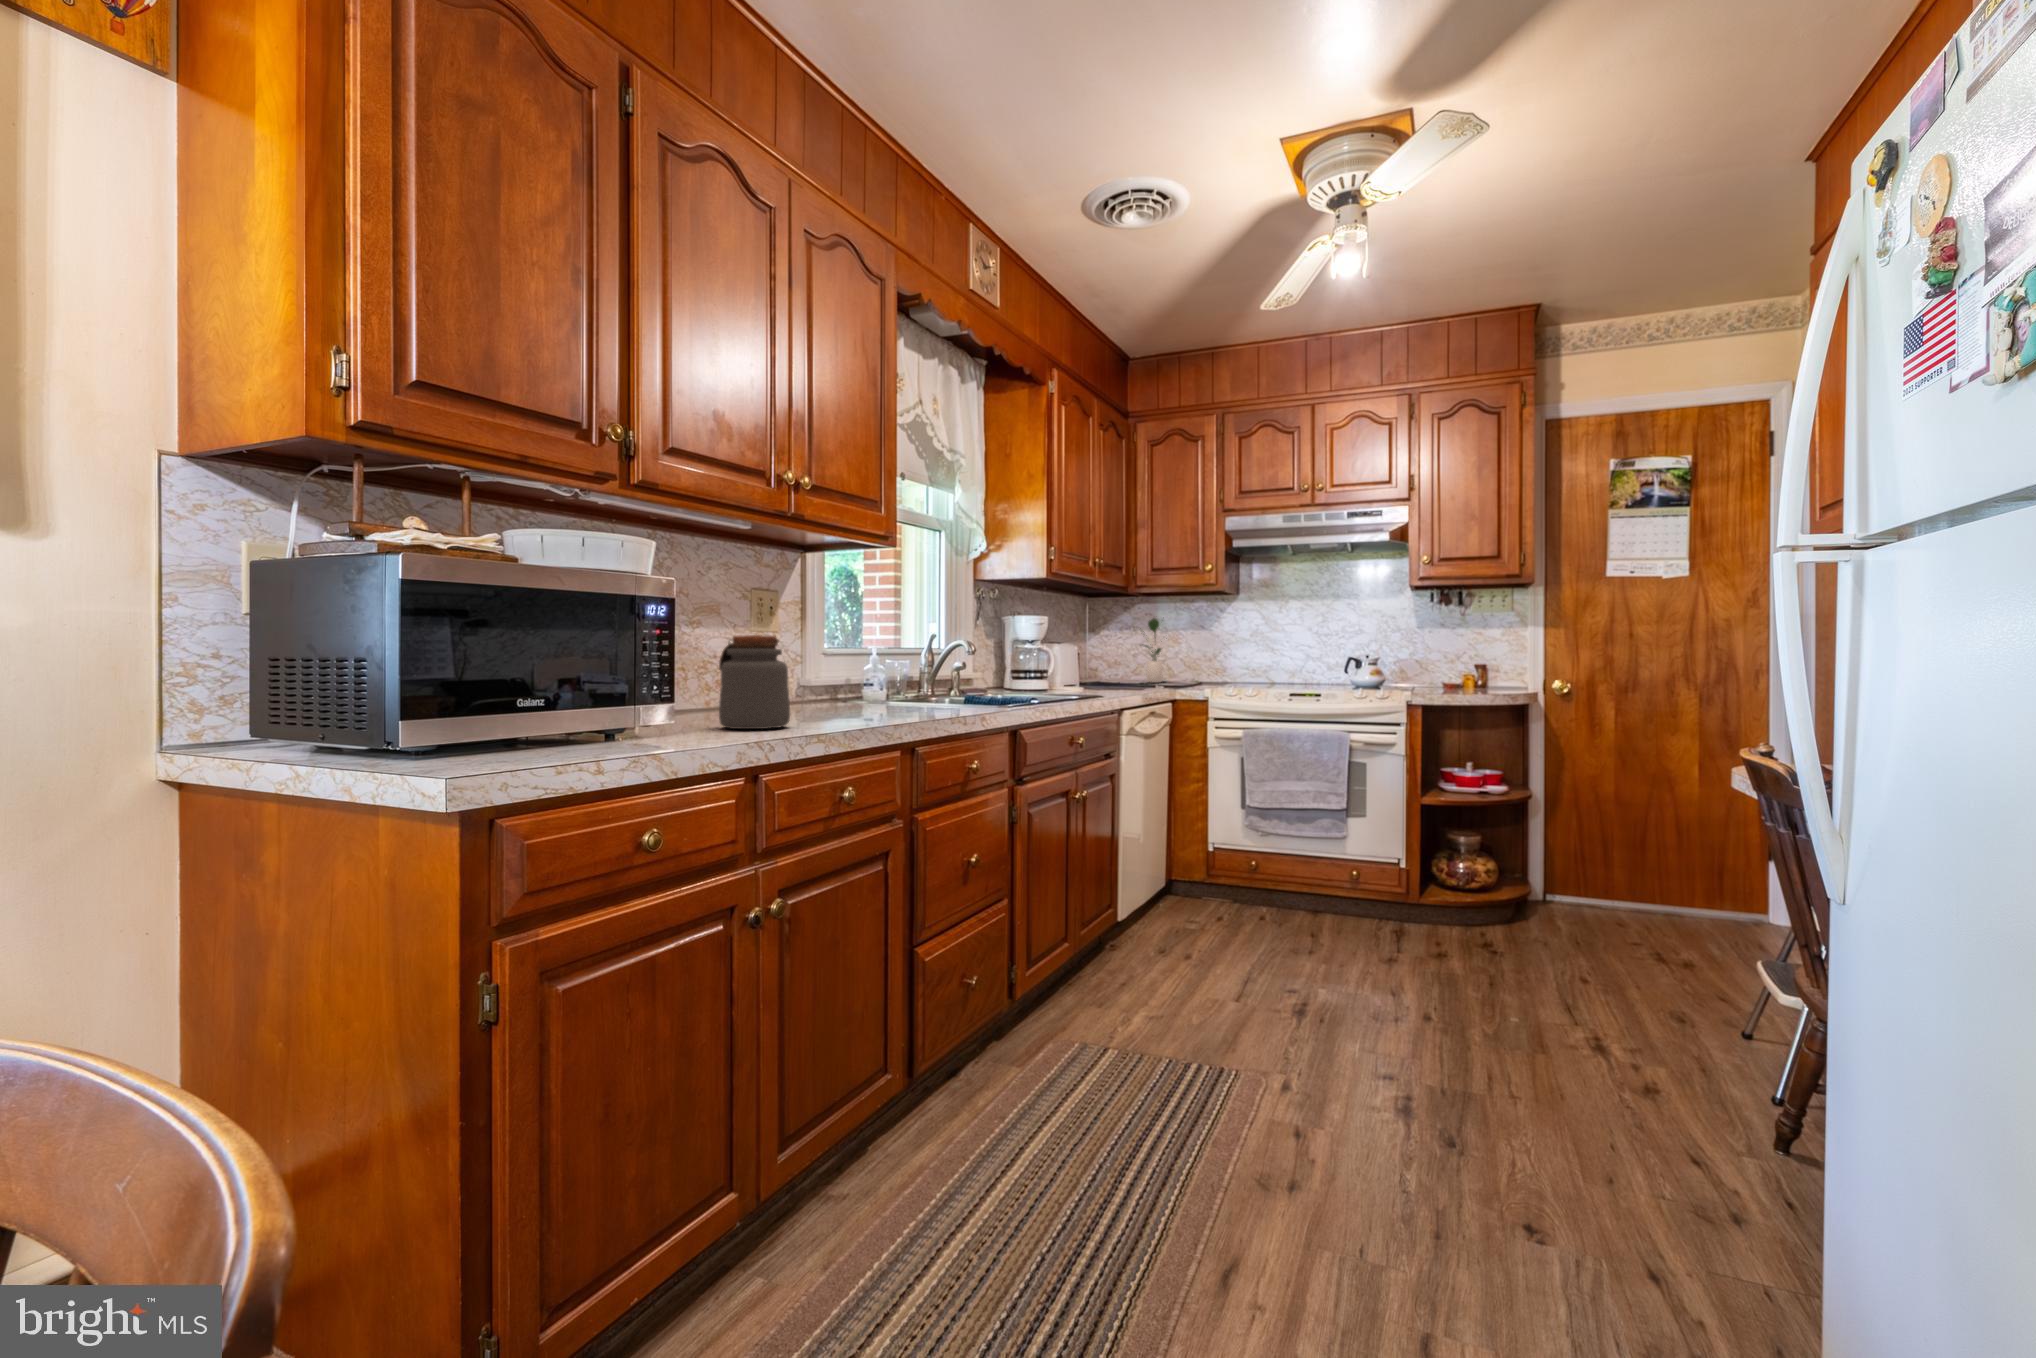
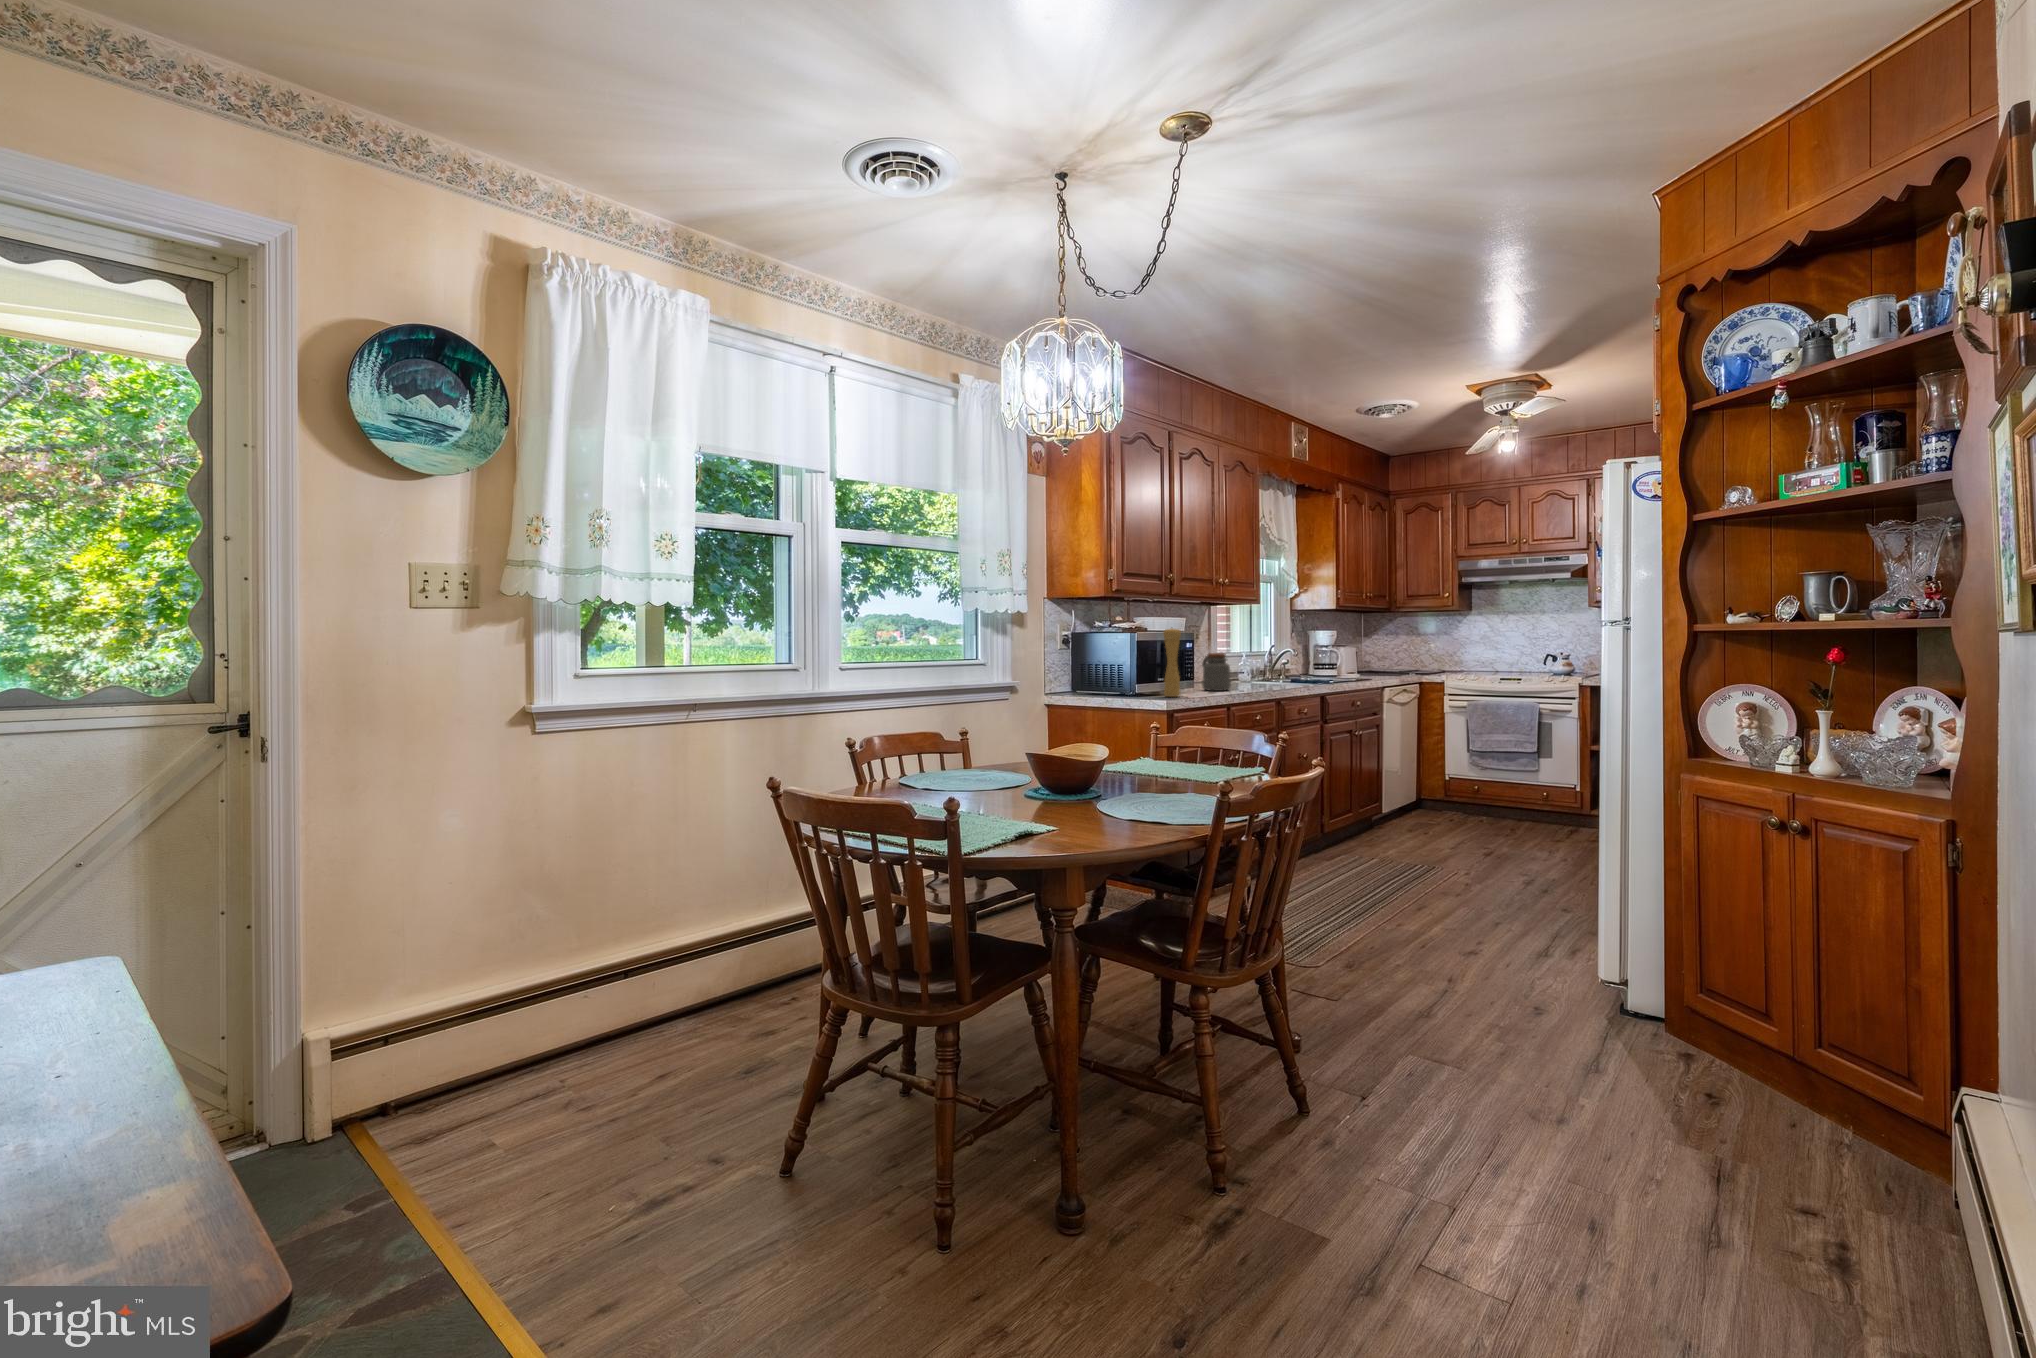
pepper mill: none [509,542,569,759] -> present [1163,628,1181,697]
potted plant: present [1143,619,1163,683] -> none [1398,622,1426,671]

